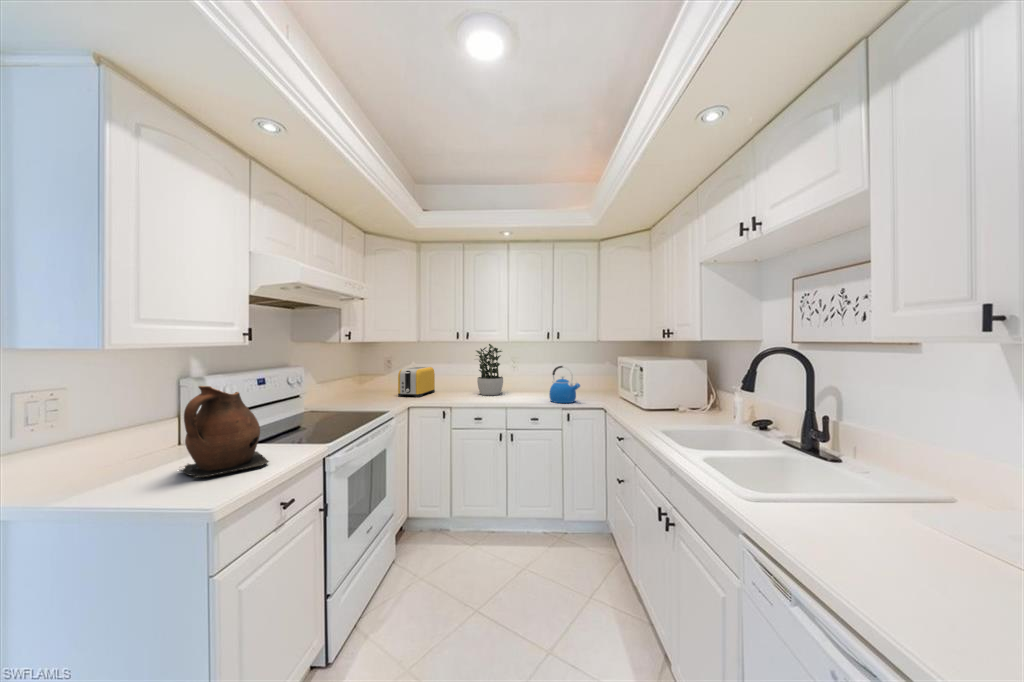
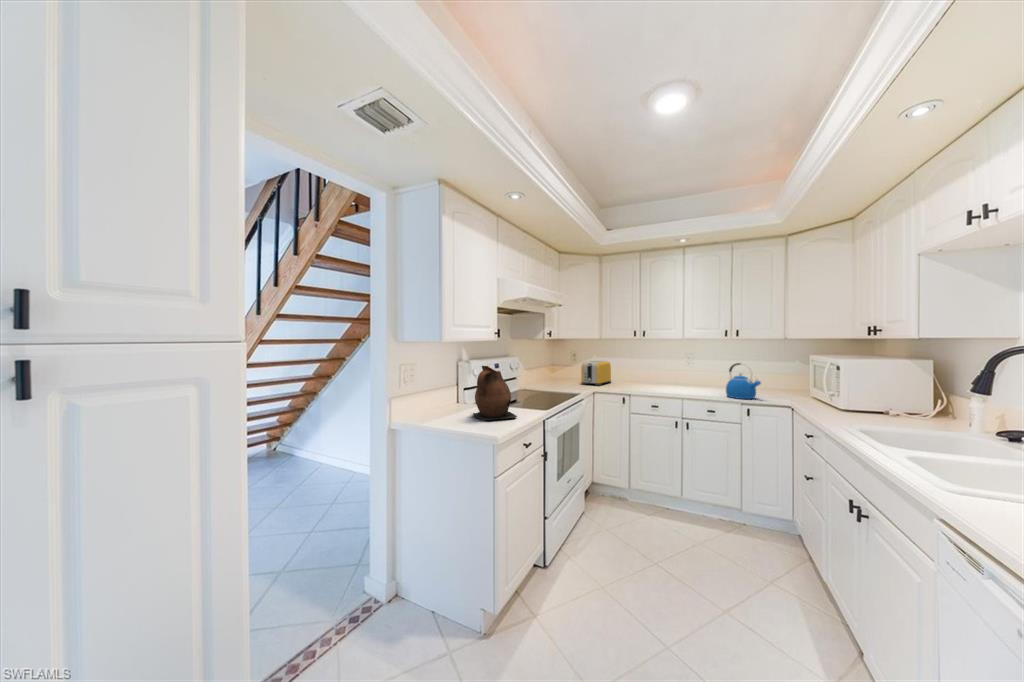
potted plant: present [476,344,503,395] -> none [647,341,676,388]

